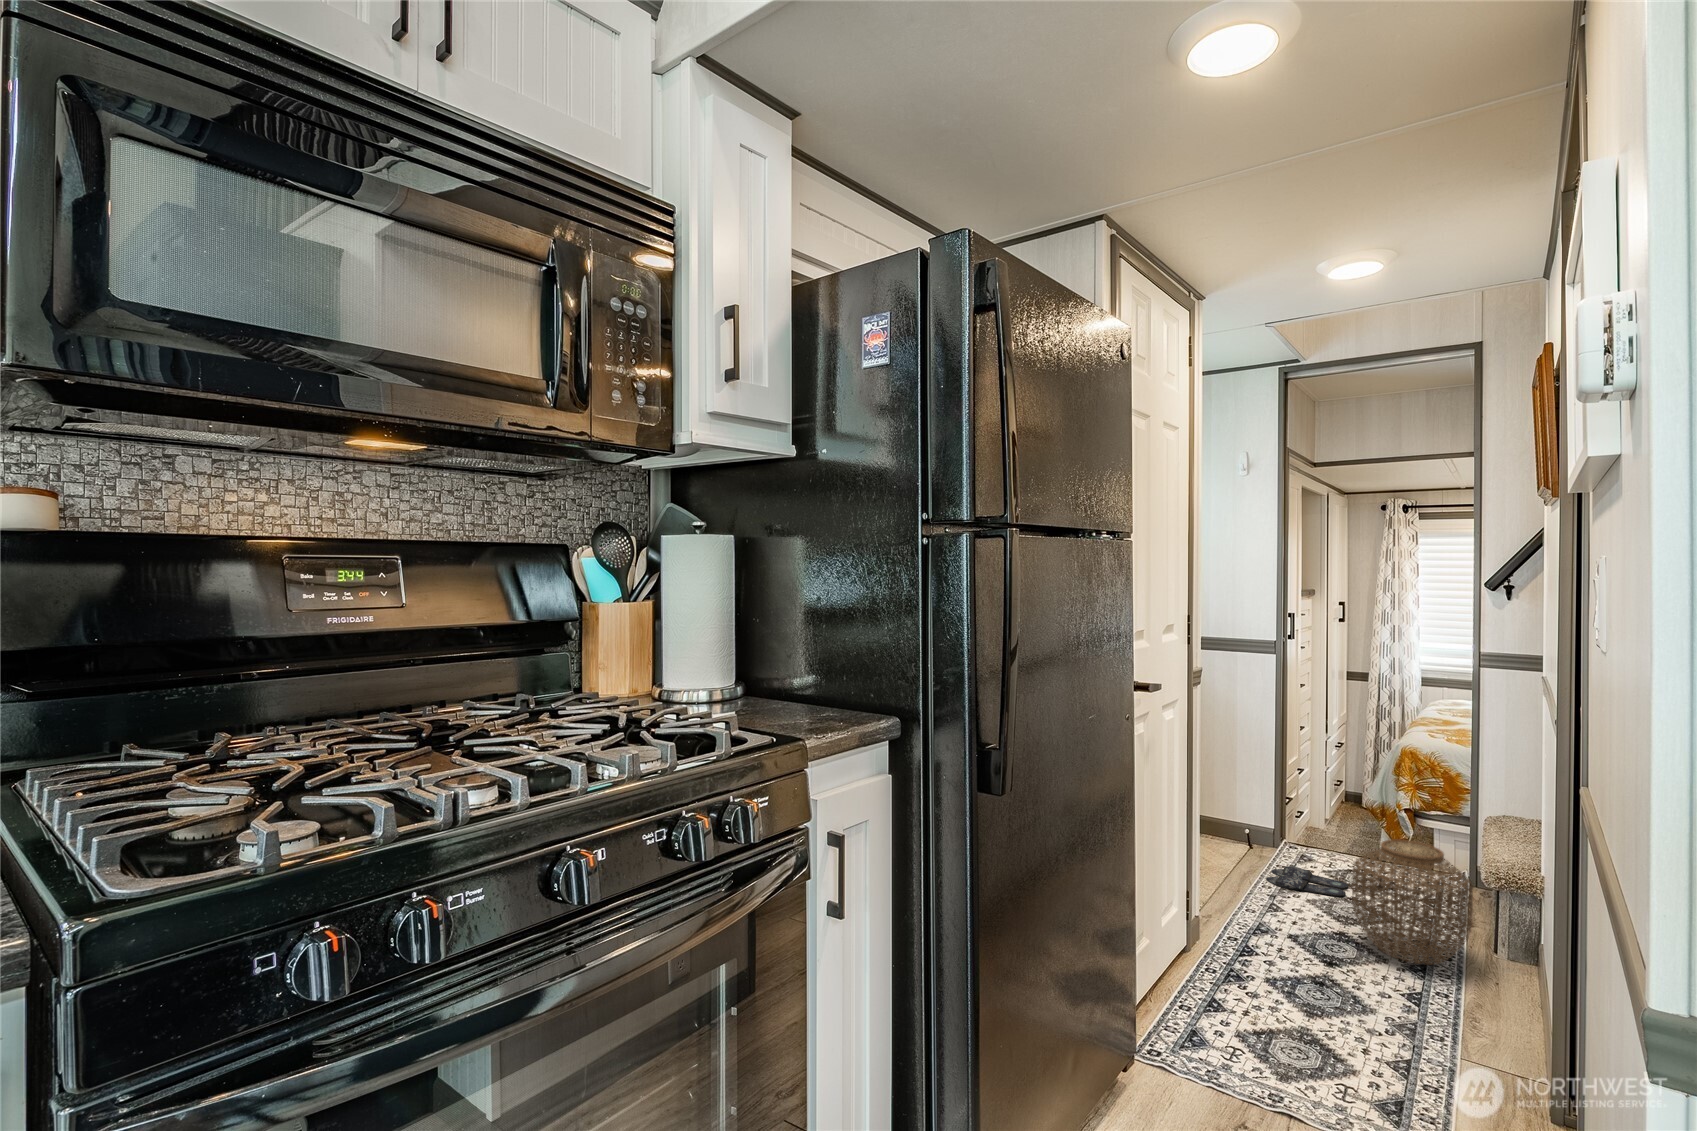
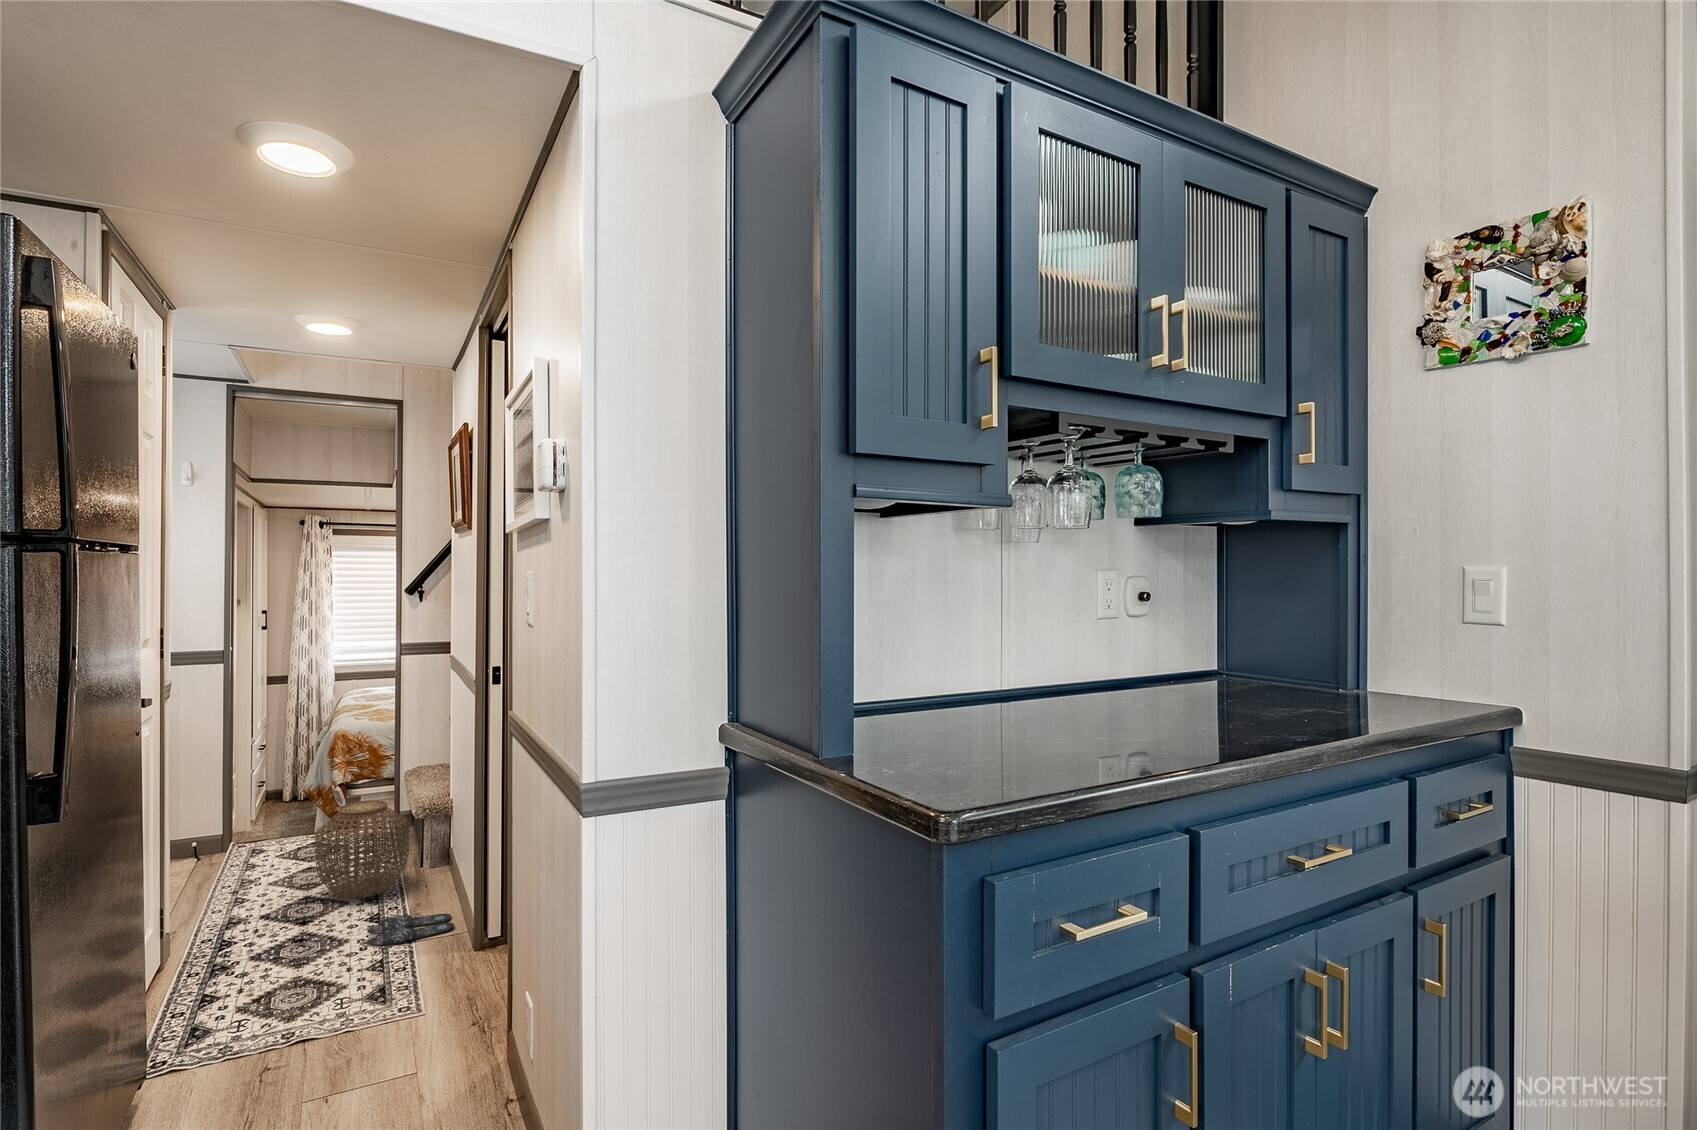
slippers: present [1266,866,1348,896] -> present [368,914,454,946]

